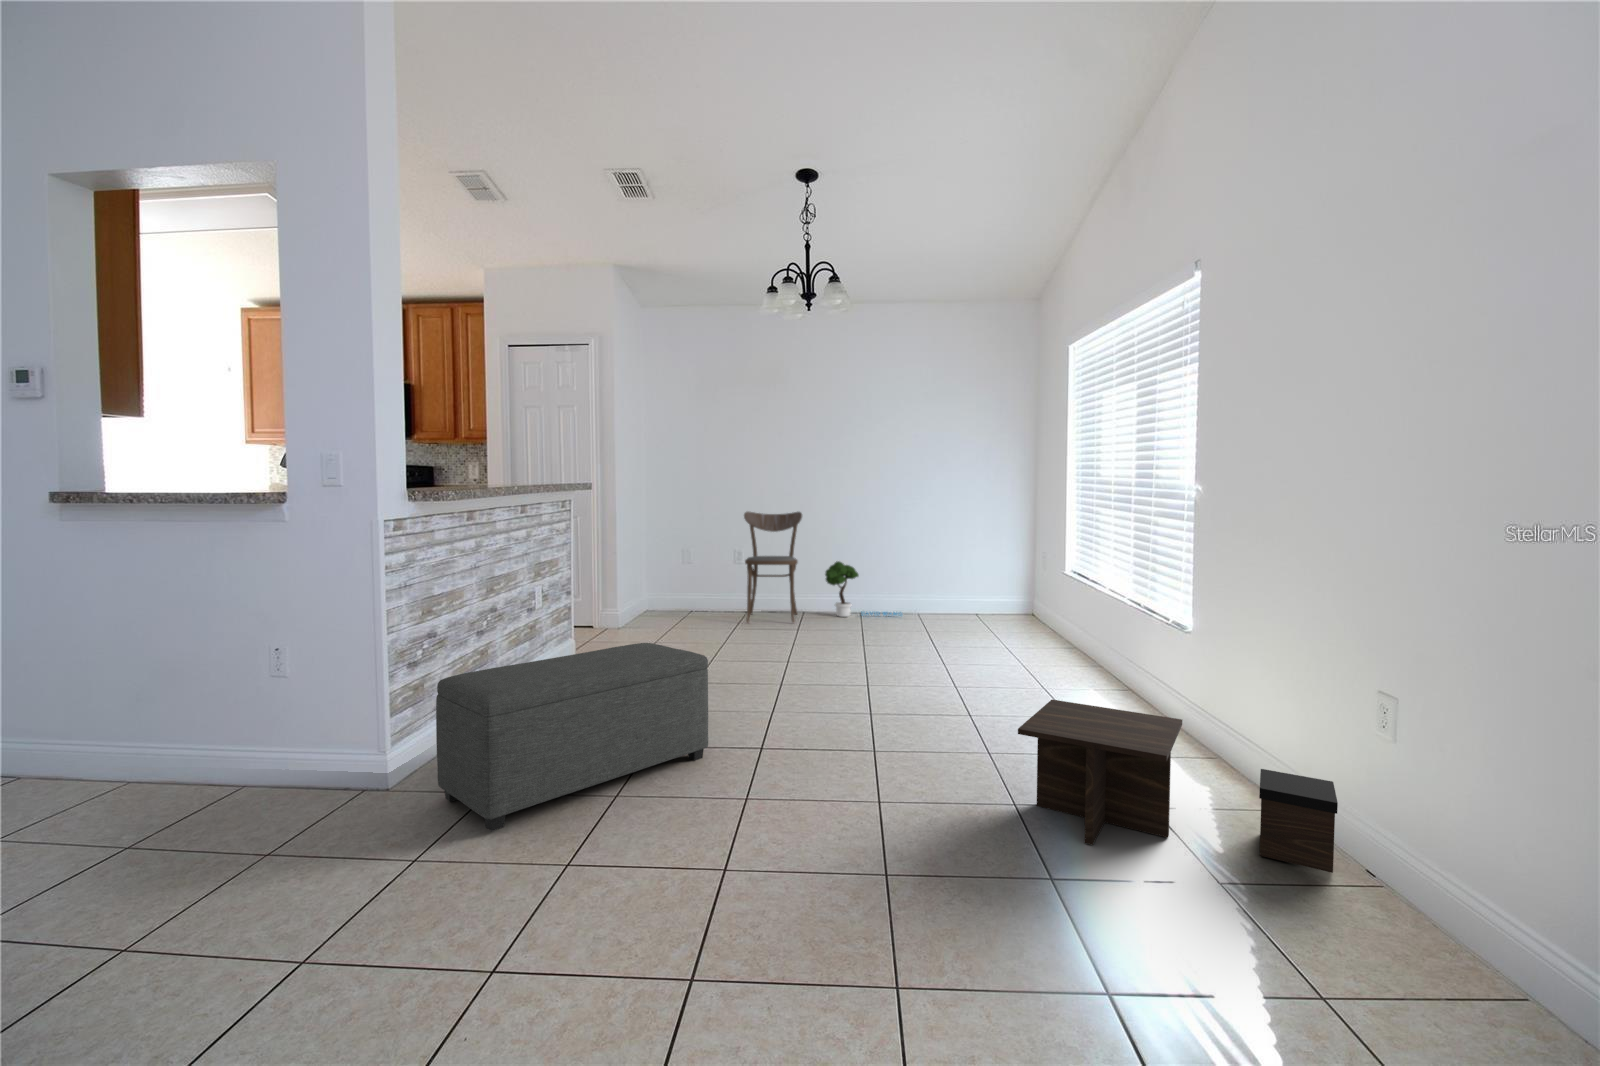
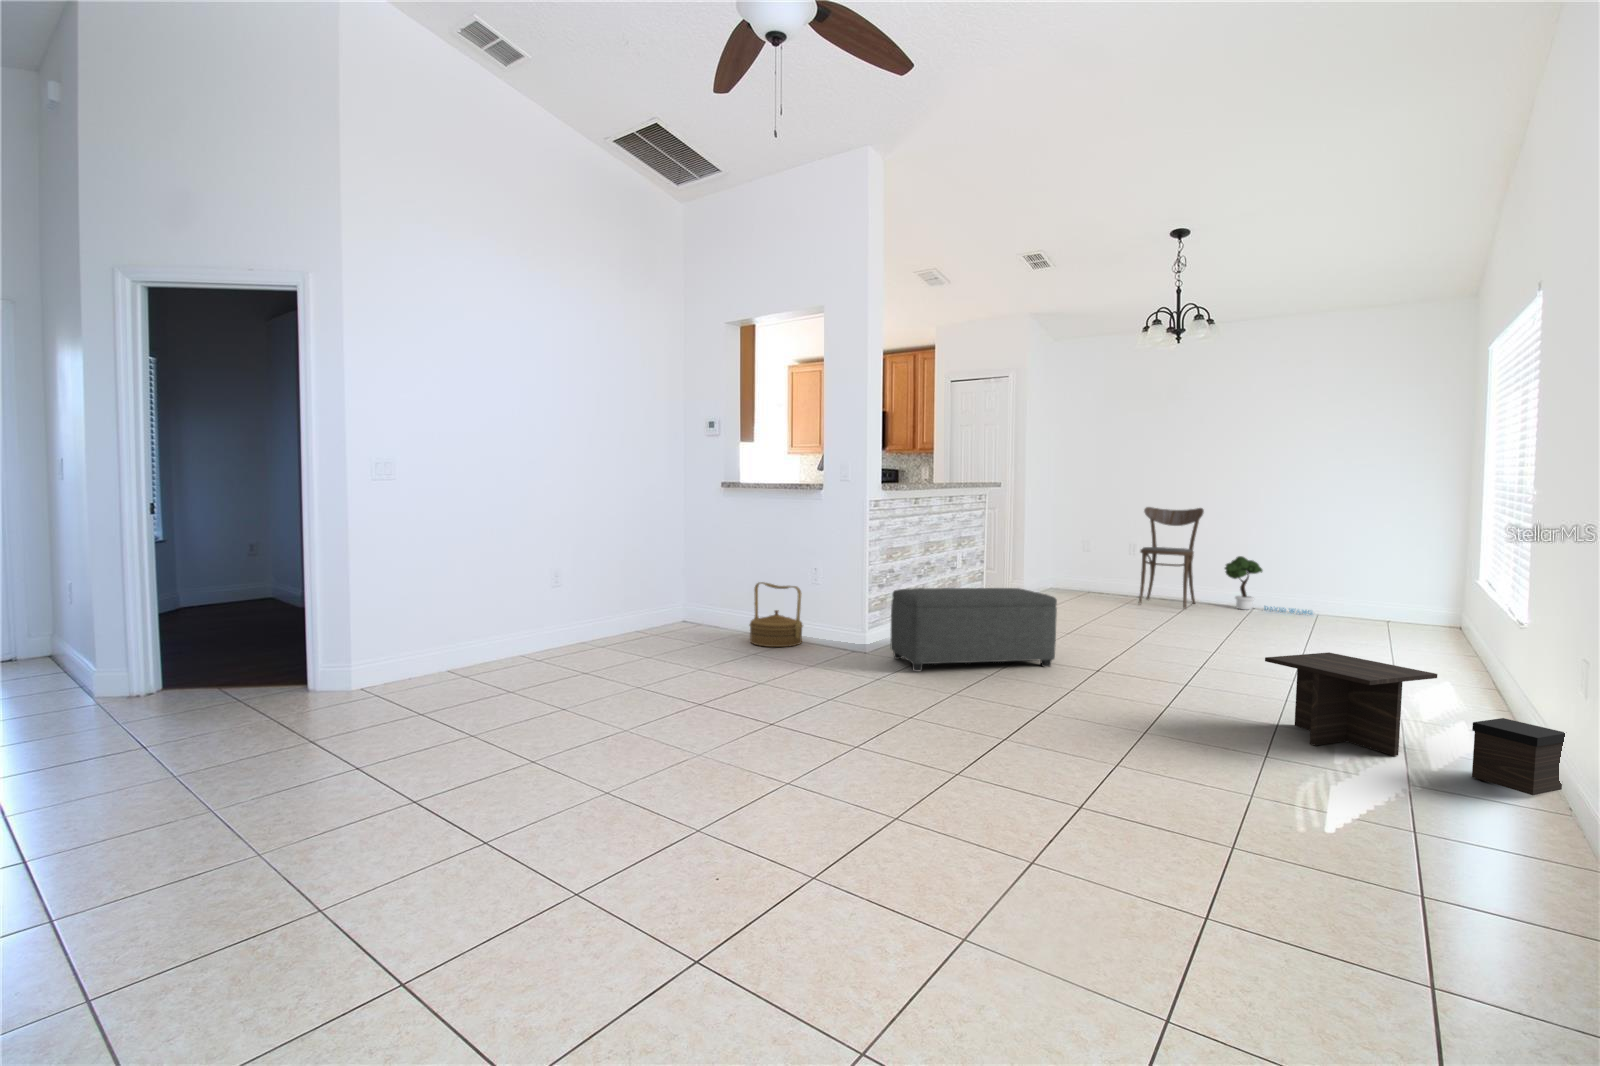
woven basket: none [101,690,248,831] -> present [750,582,803,647]

